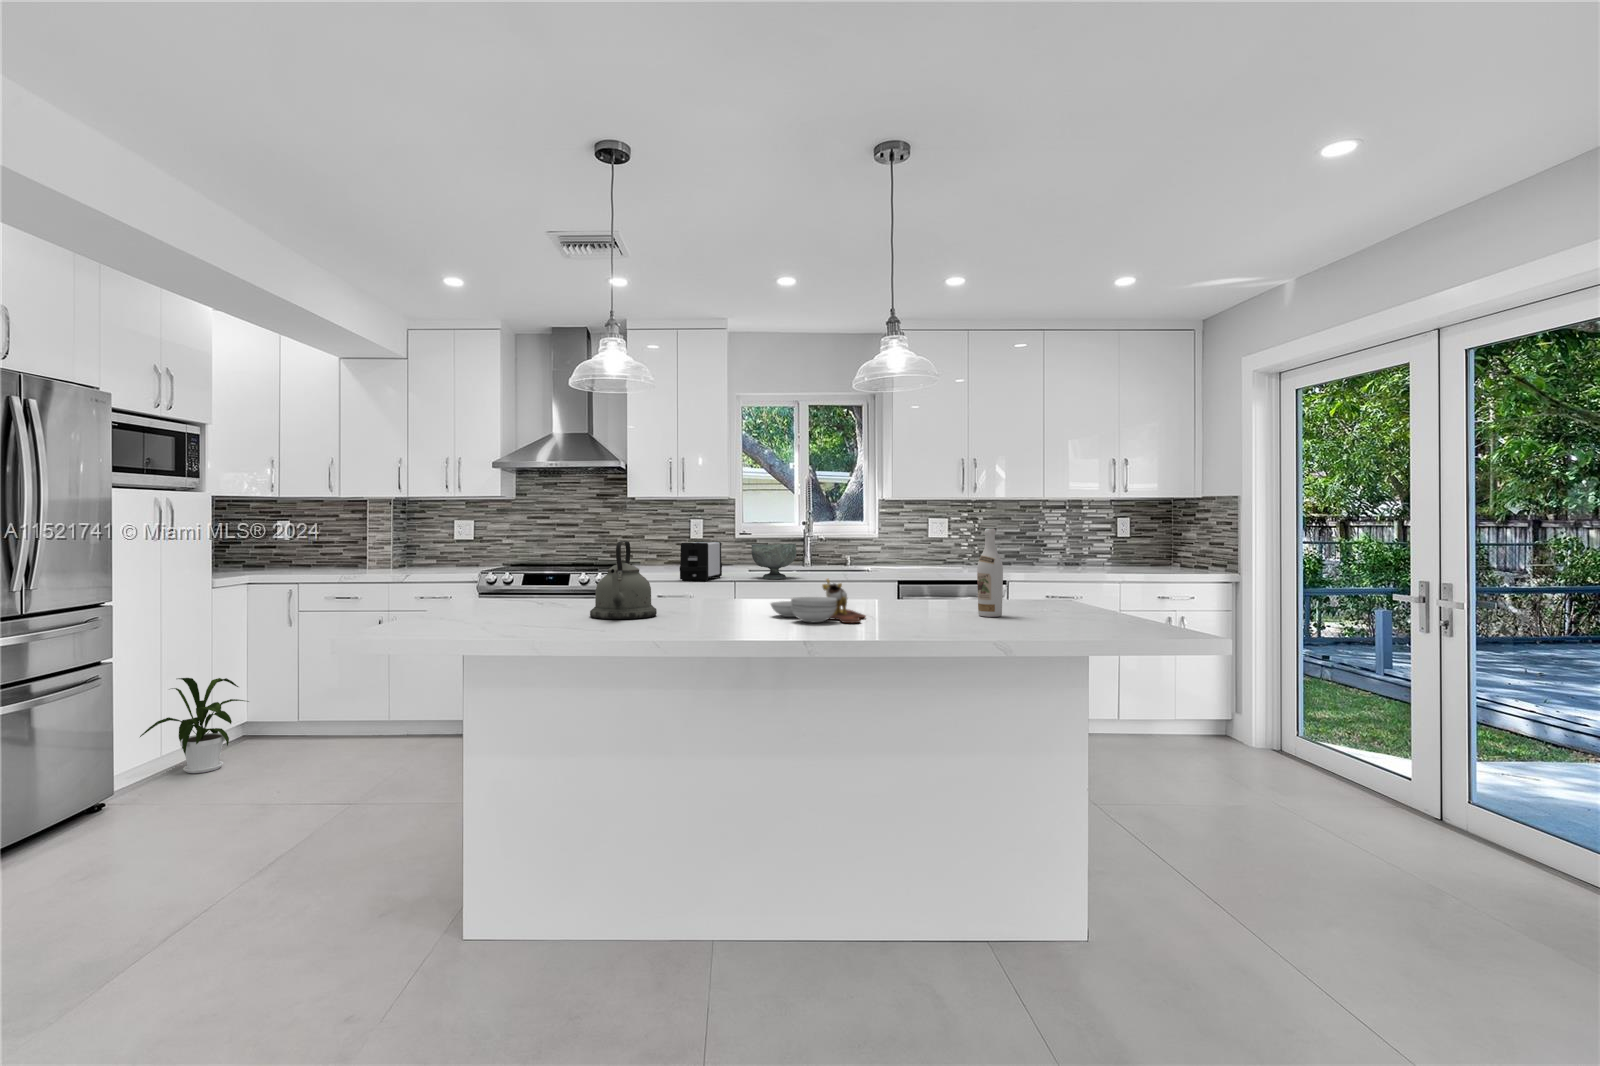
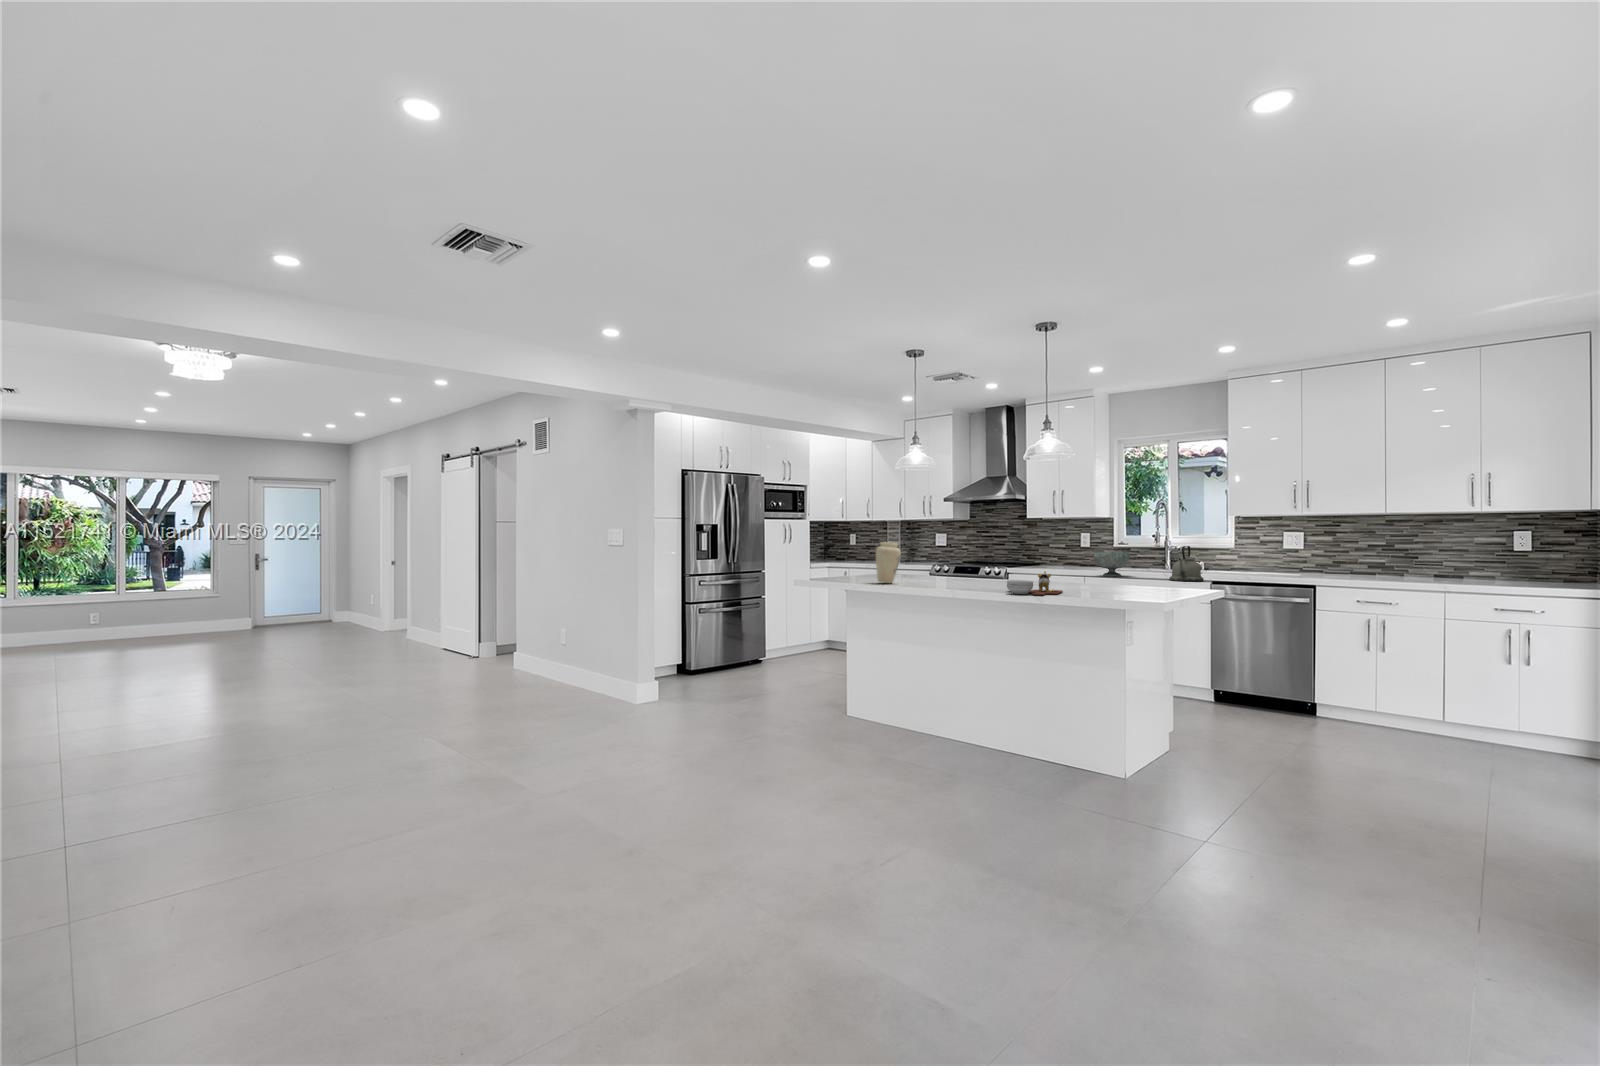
wine bottle: present [977,529,1003,617] -> none [1136,542,1153,599]
vase: none [485,532,537,615] -> present [876,542,901,583]
kettle: present [590,541,657,619] -> present [1169,546,1204,581]
toaster: present [680,542,722,581] -> none [1038,549,1077,575]
house plant: present [140,678,249,773] -> none [775,613,820,661]

